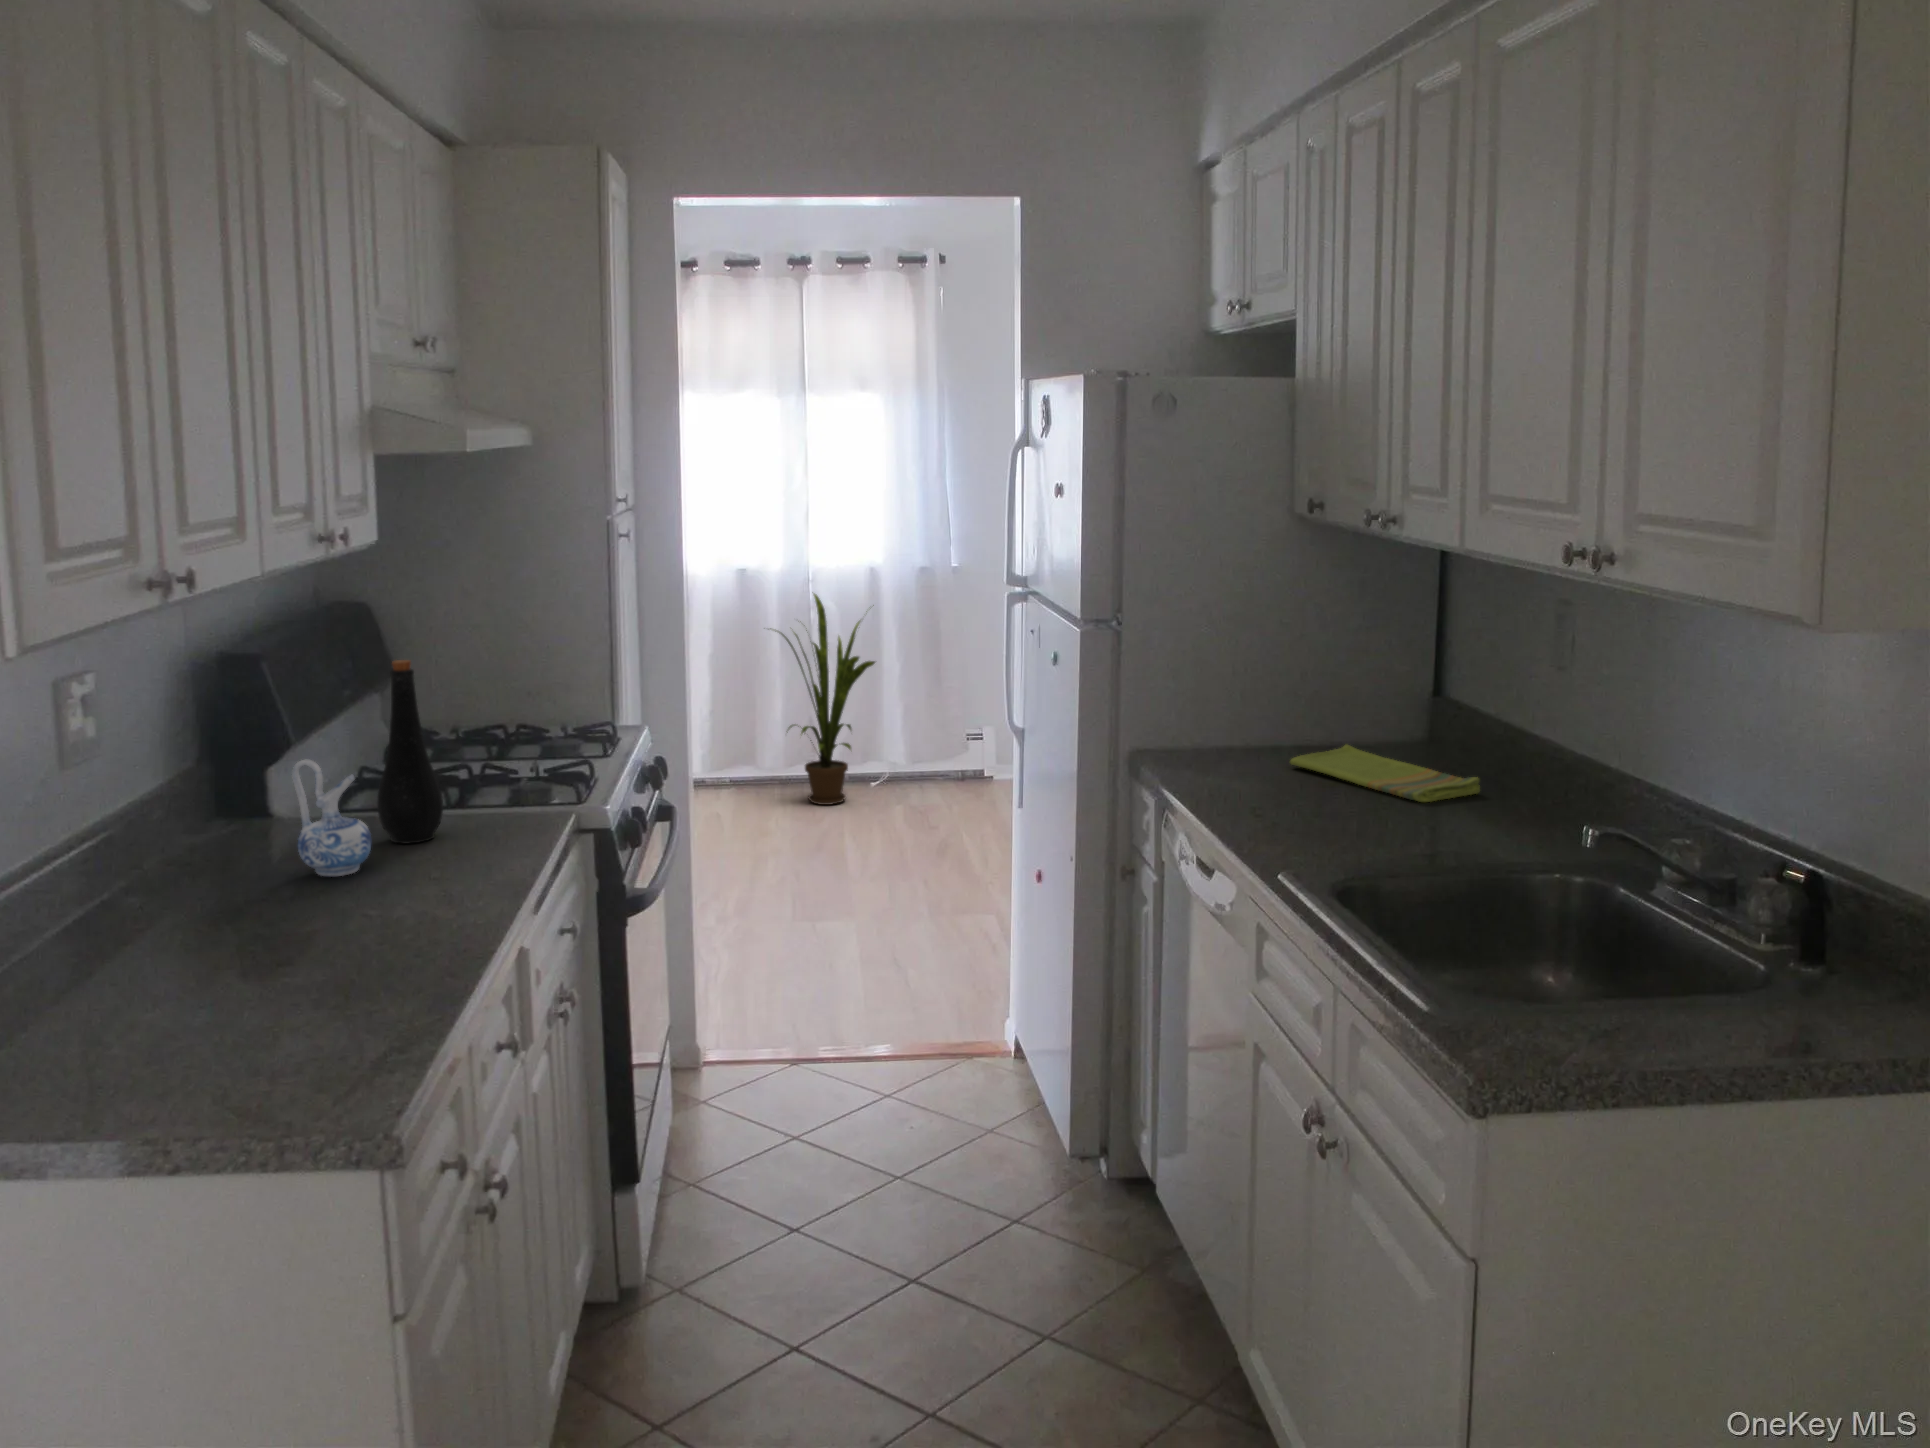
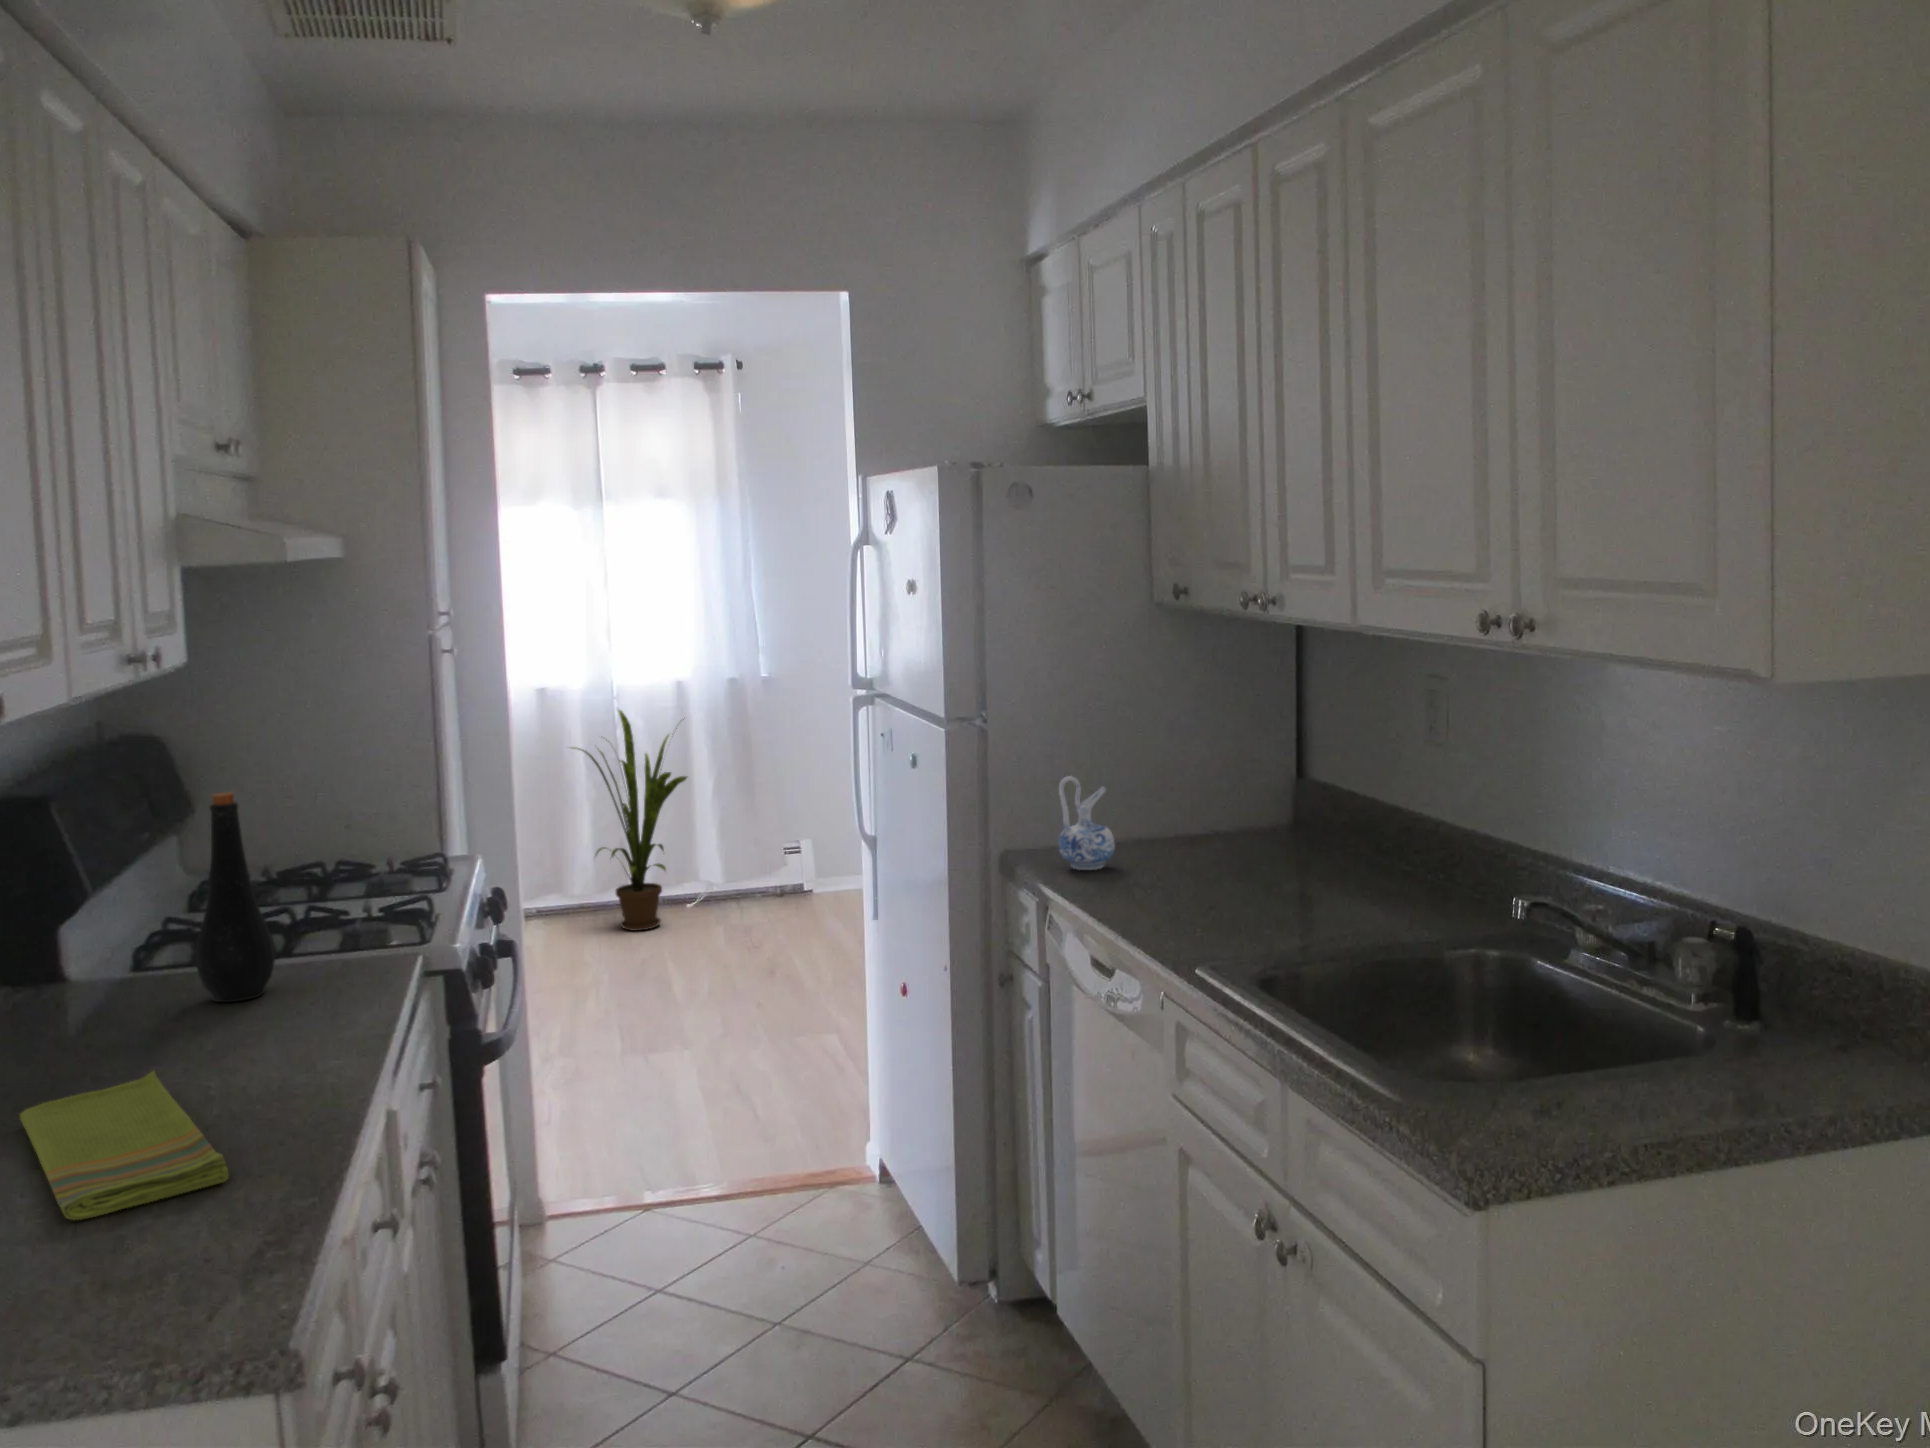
dish towel: present [1290,745,1480,802] -> present [20,1071,229,1220]
ceramic pitcher: present [292,760,371,876] -> present [1058,776,1115,870]

